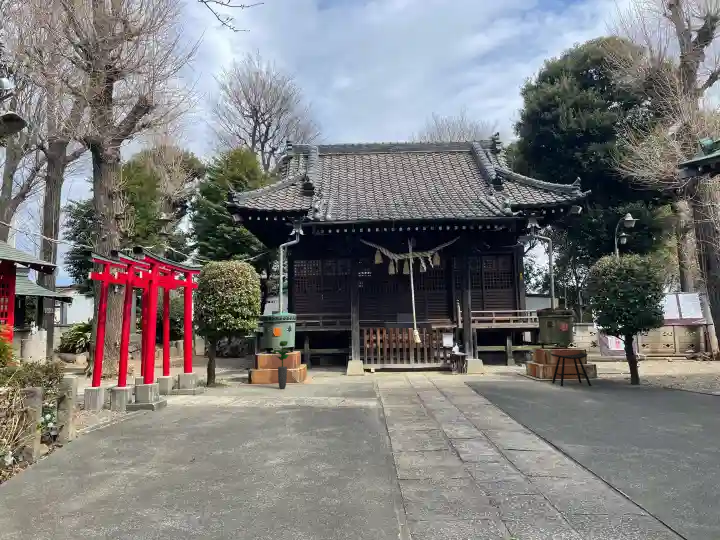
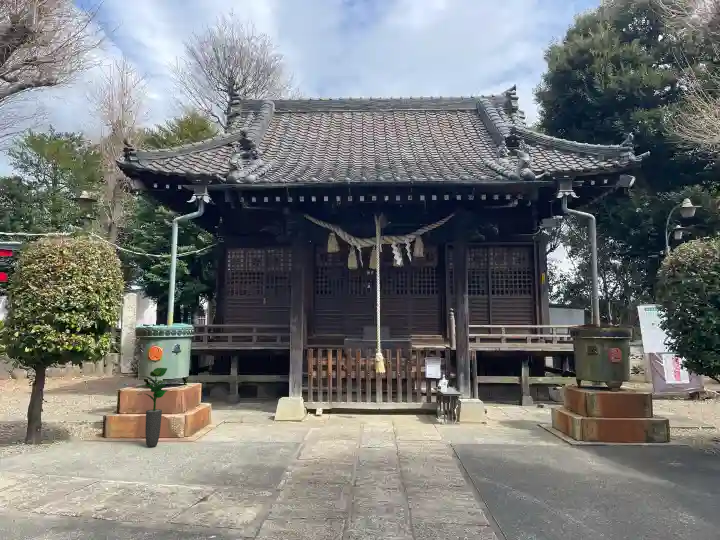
stool: present [551,353,591,386] -> none [589,399,658,456]

